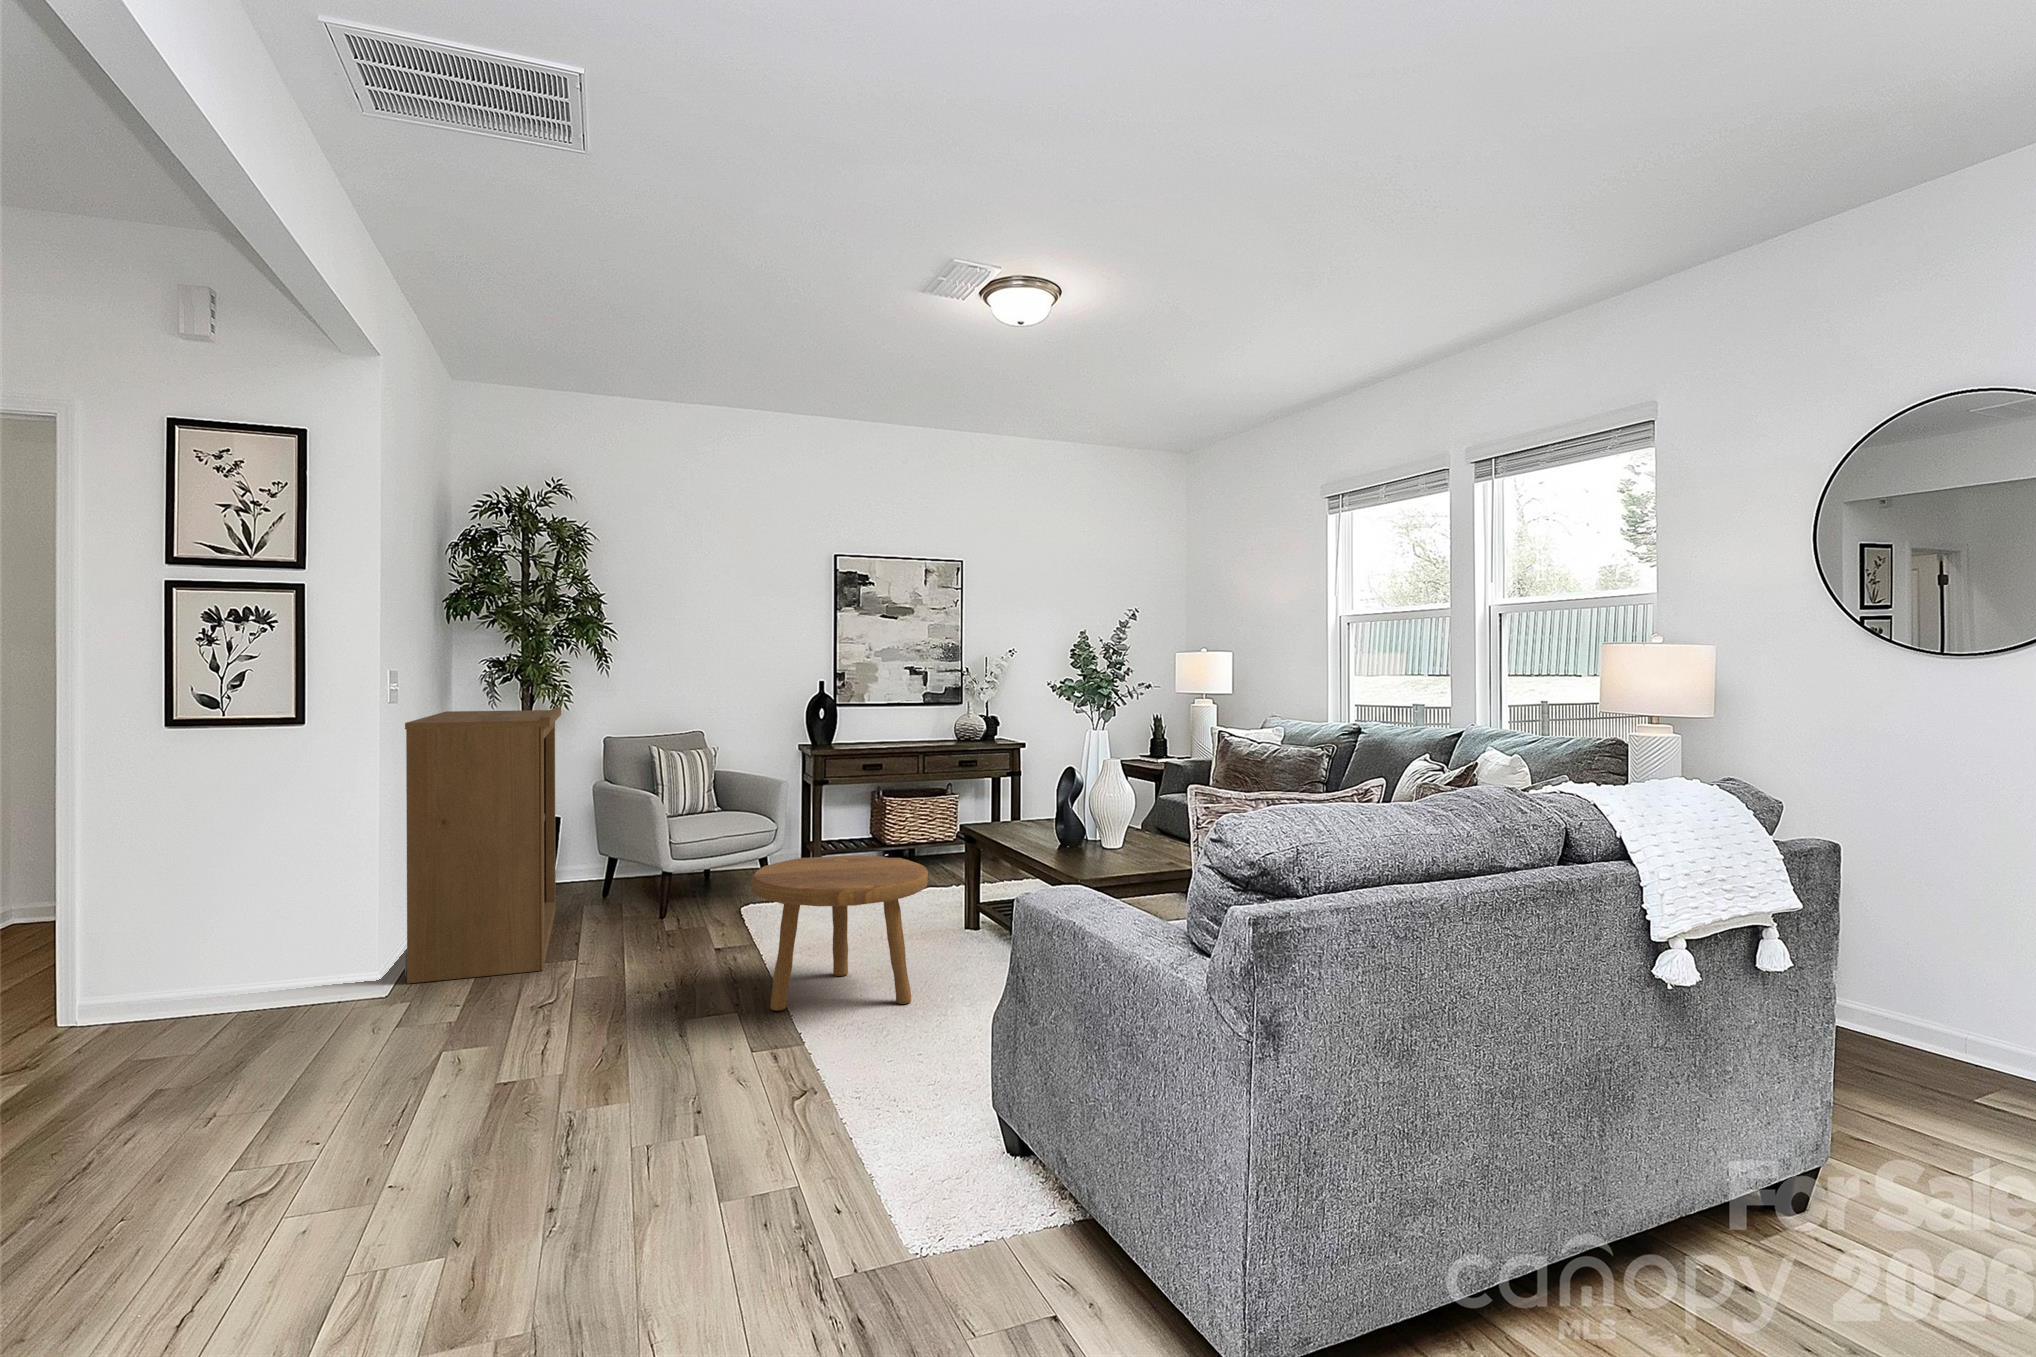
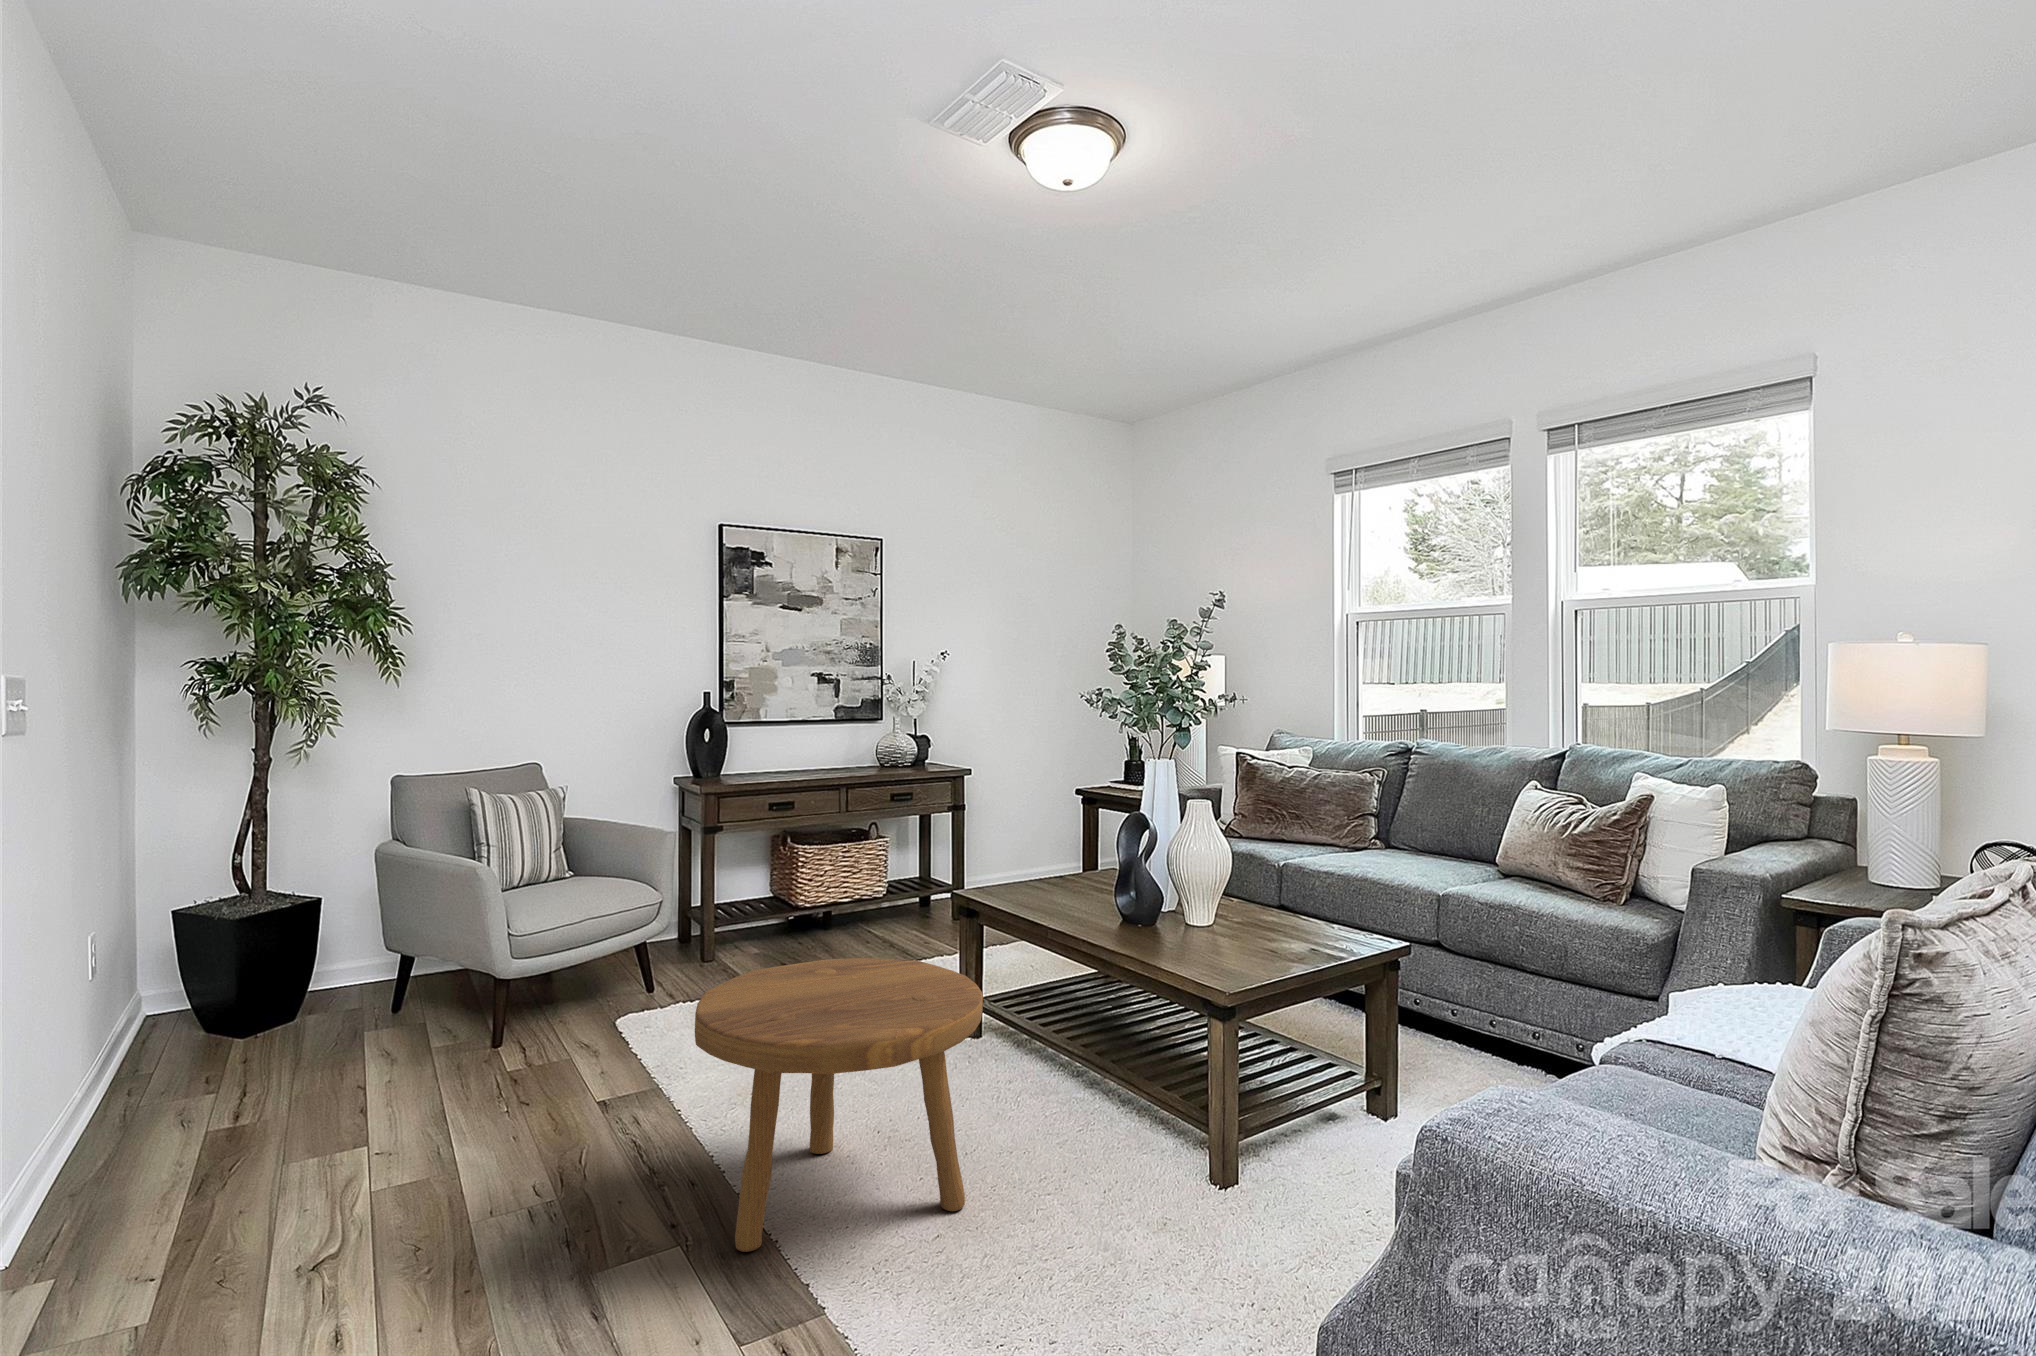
bookshelf: present [405,707,561,983] -> none [15,733,323,1248]

